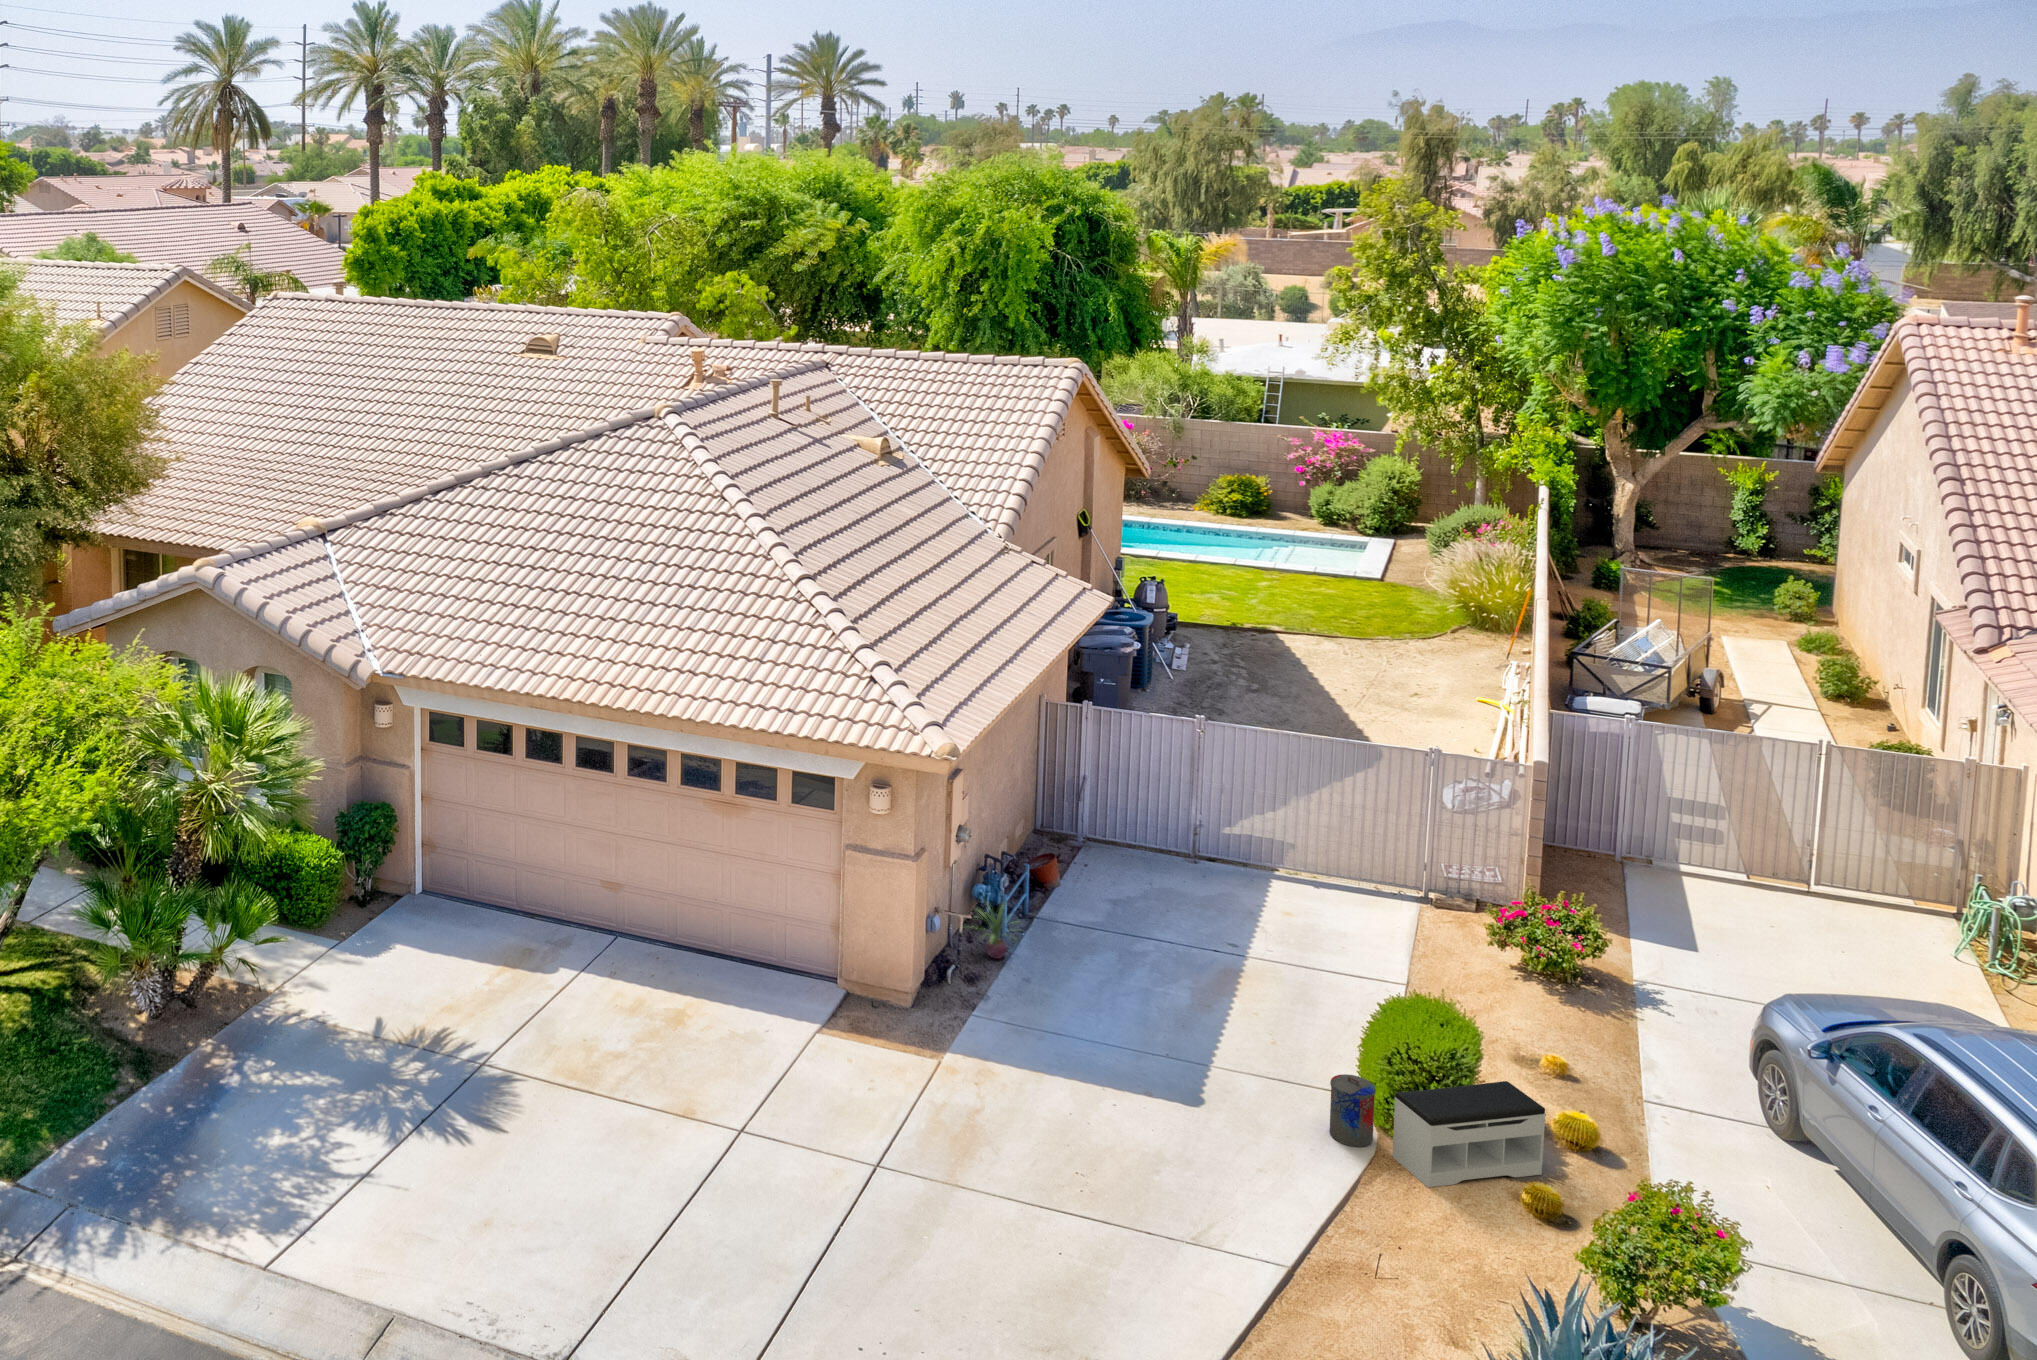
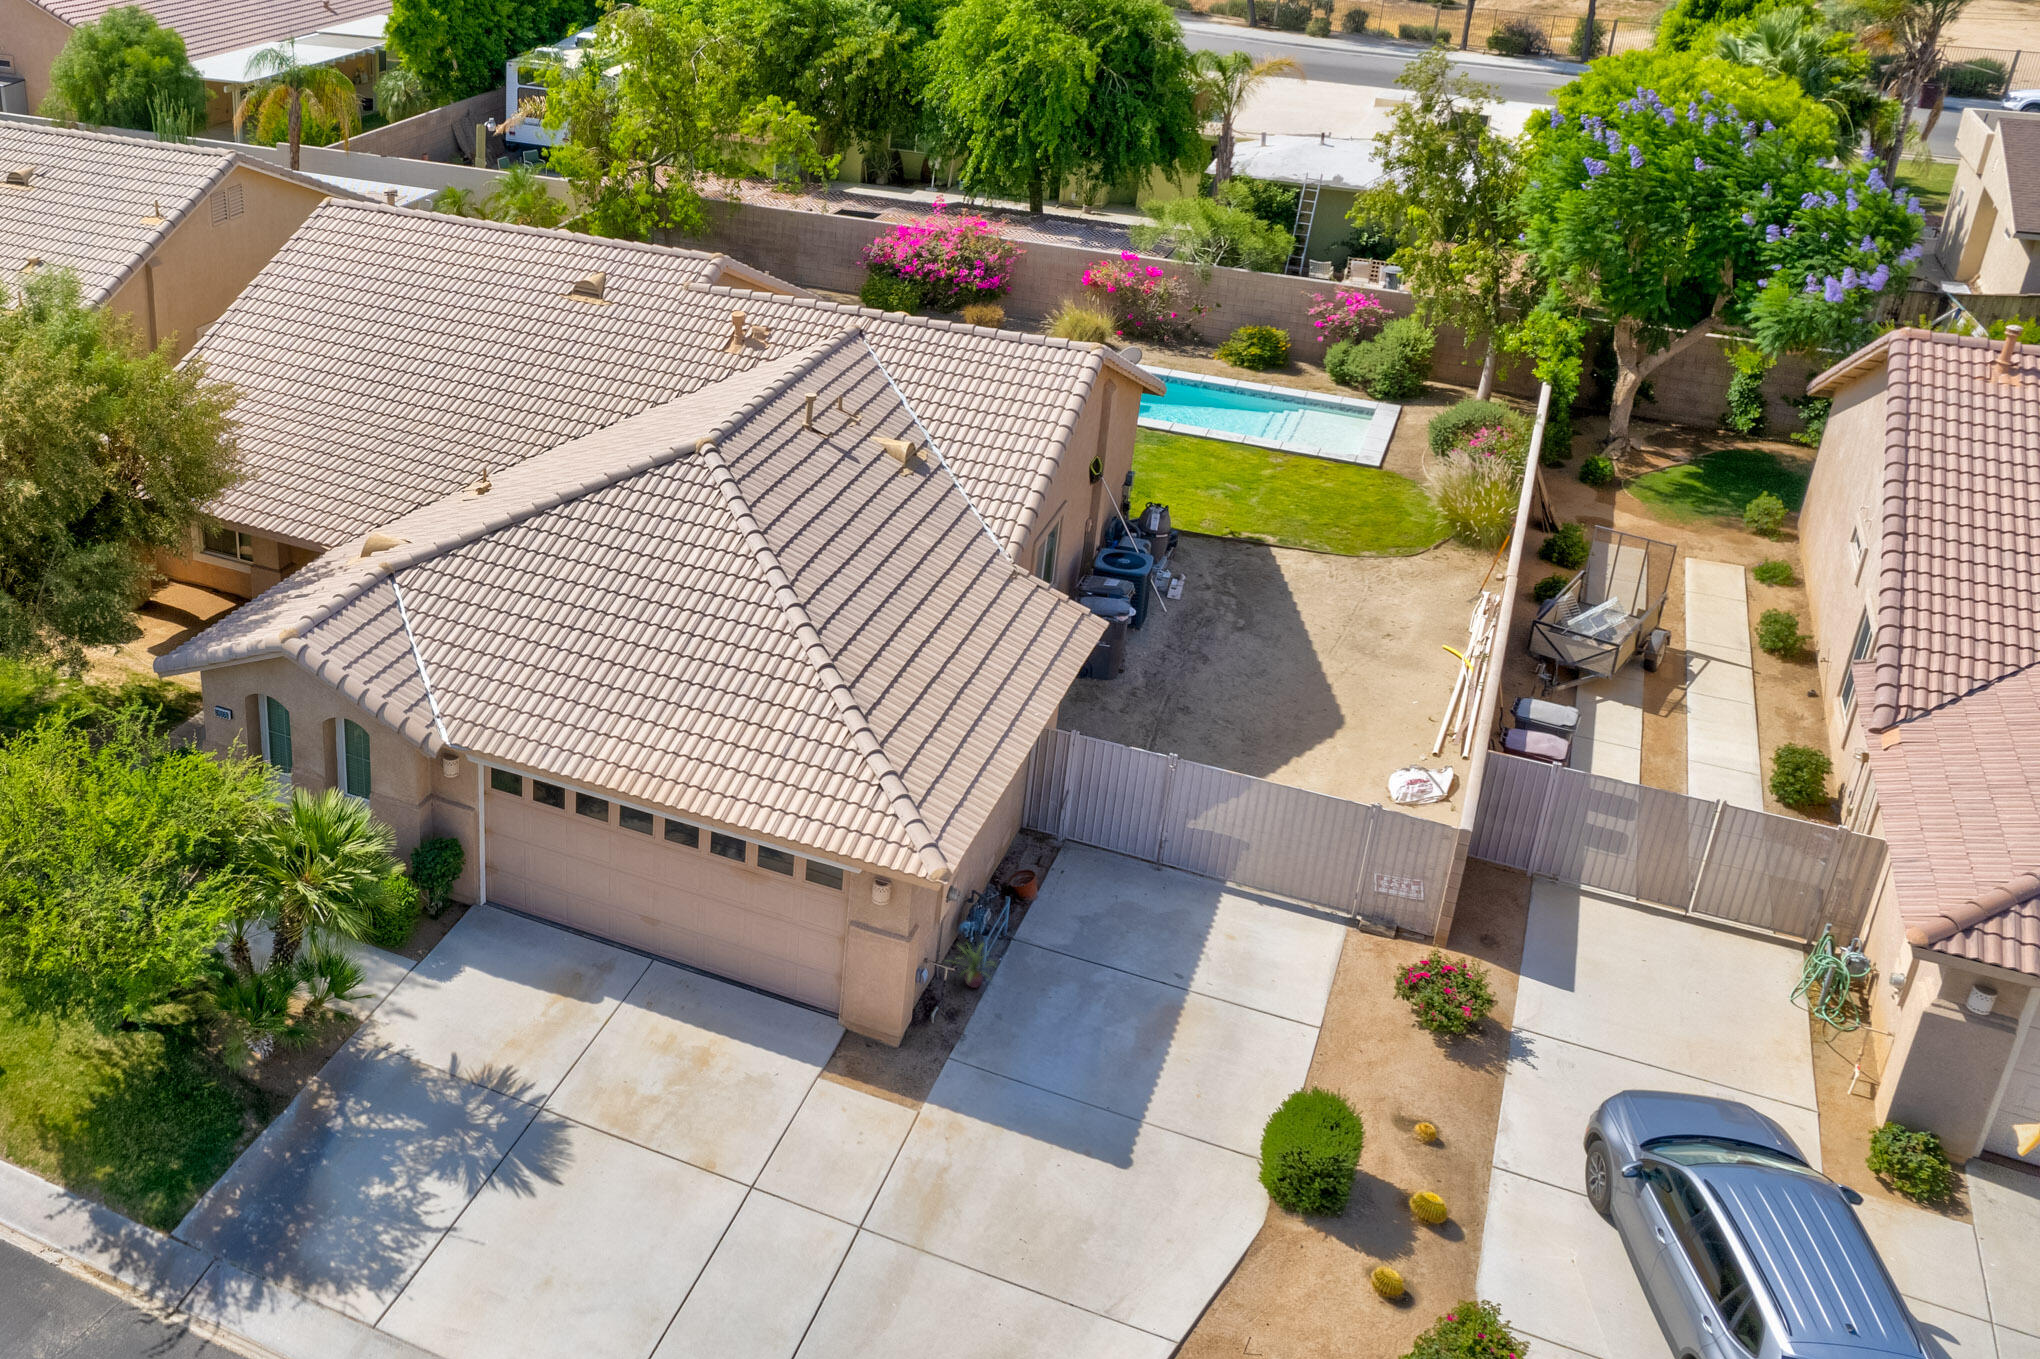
trash can: present [1330,1074,1376,1147] -> none [1230,1152,1271,1210]
bench: present [1392,1081,1546,1188] -> none [1277,1168,1406,1256]

